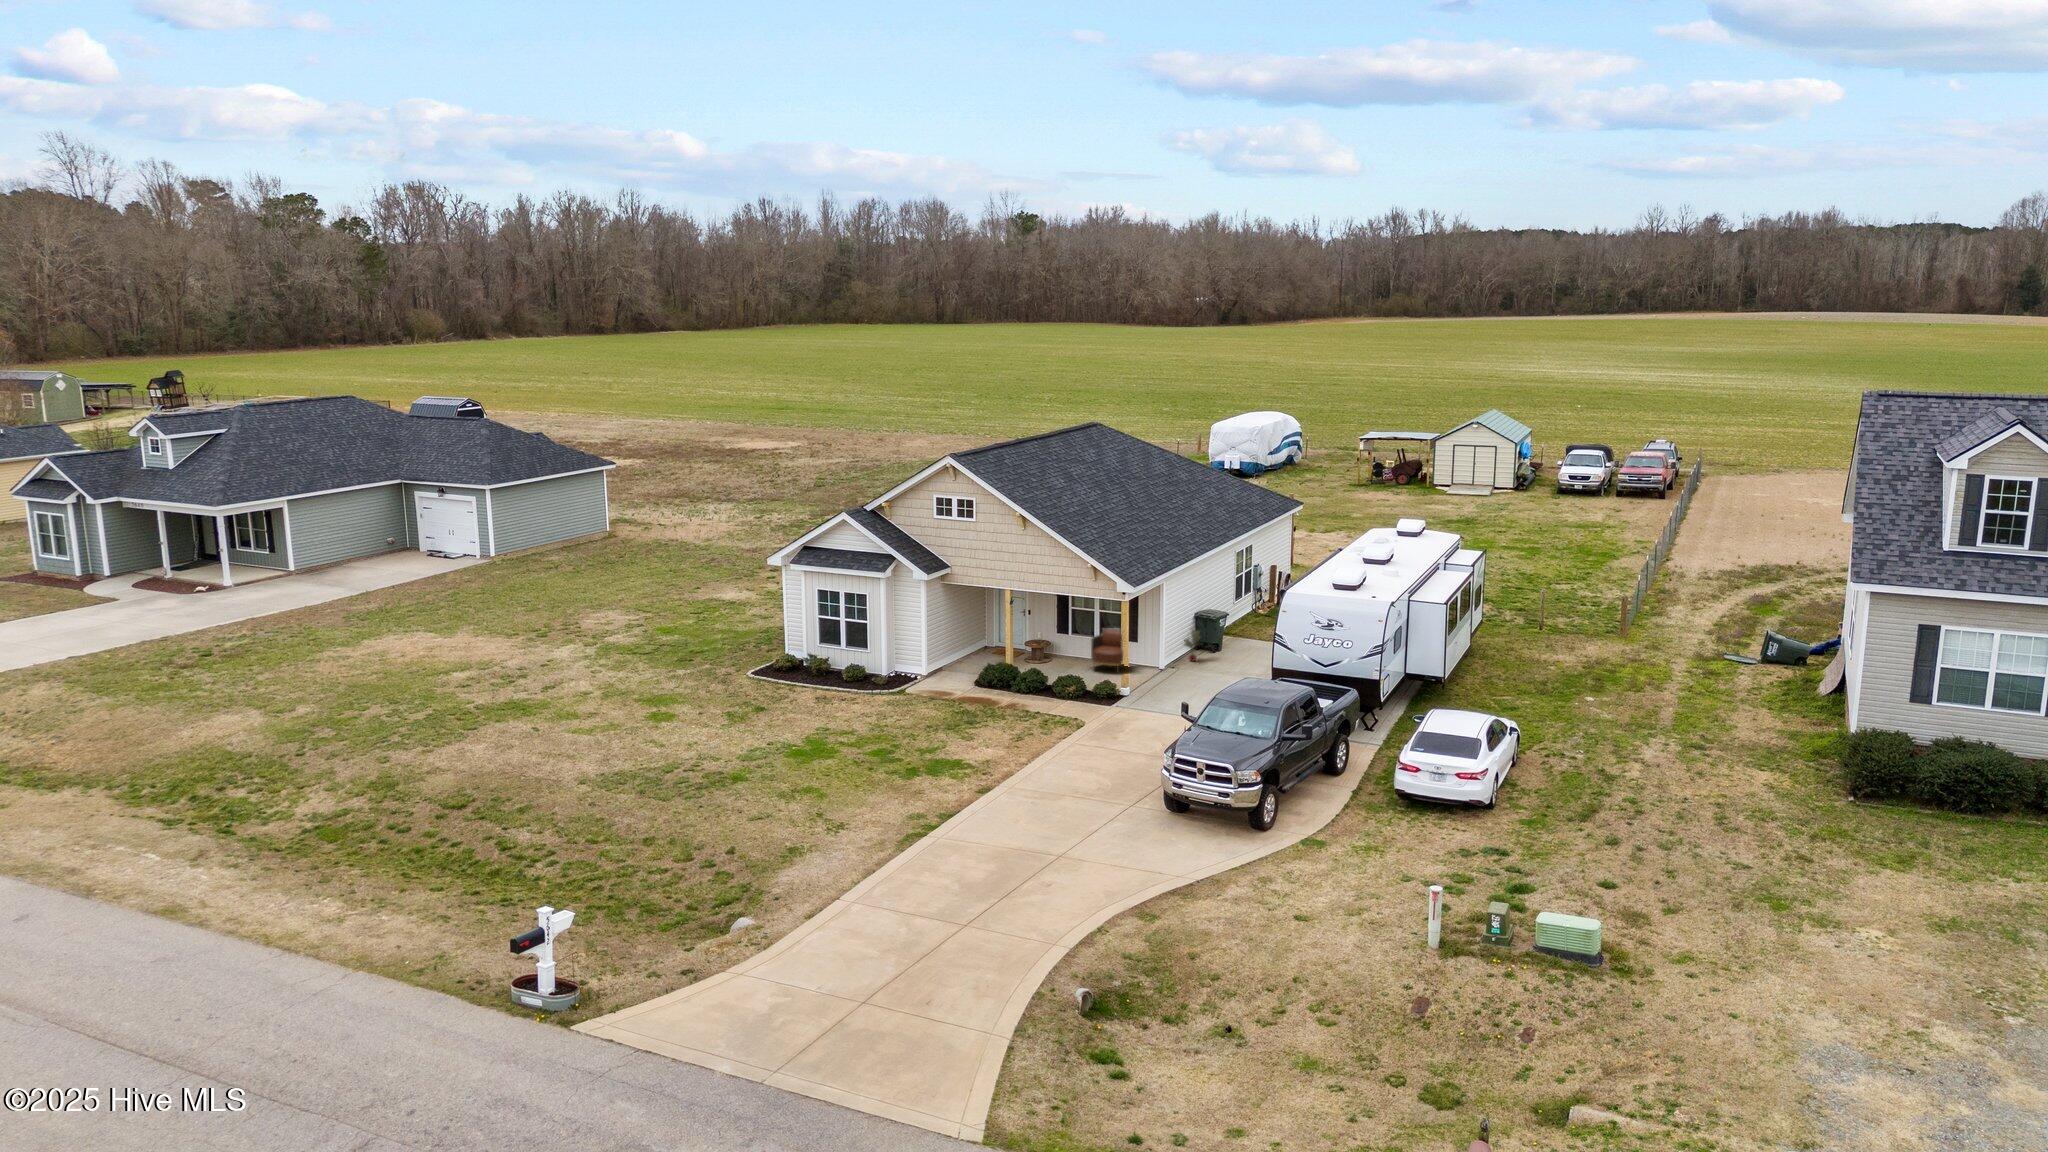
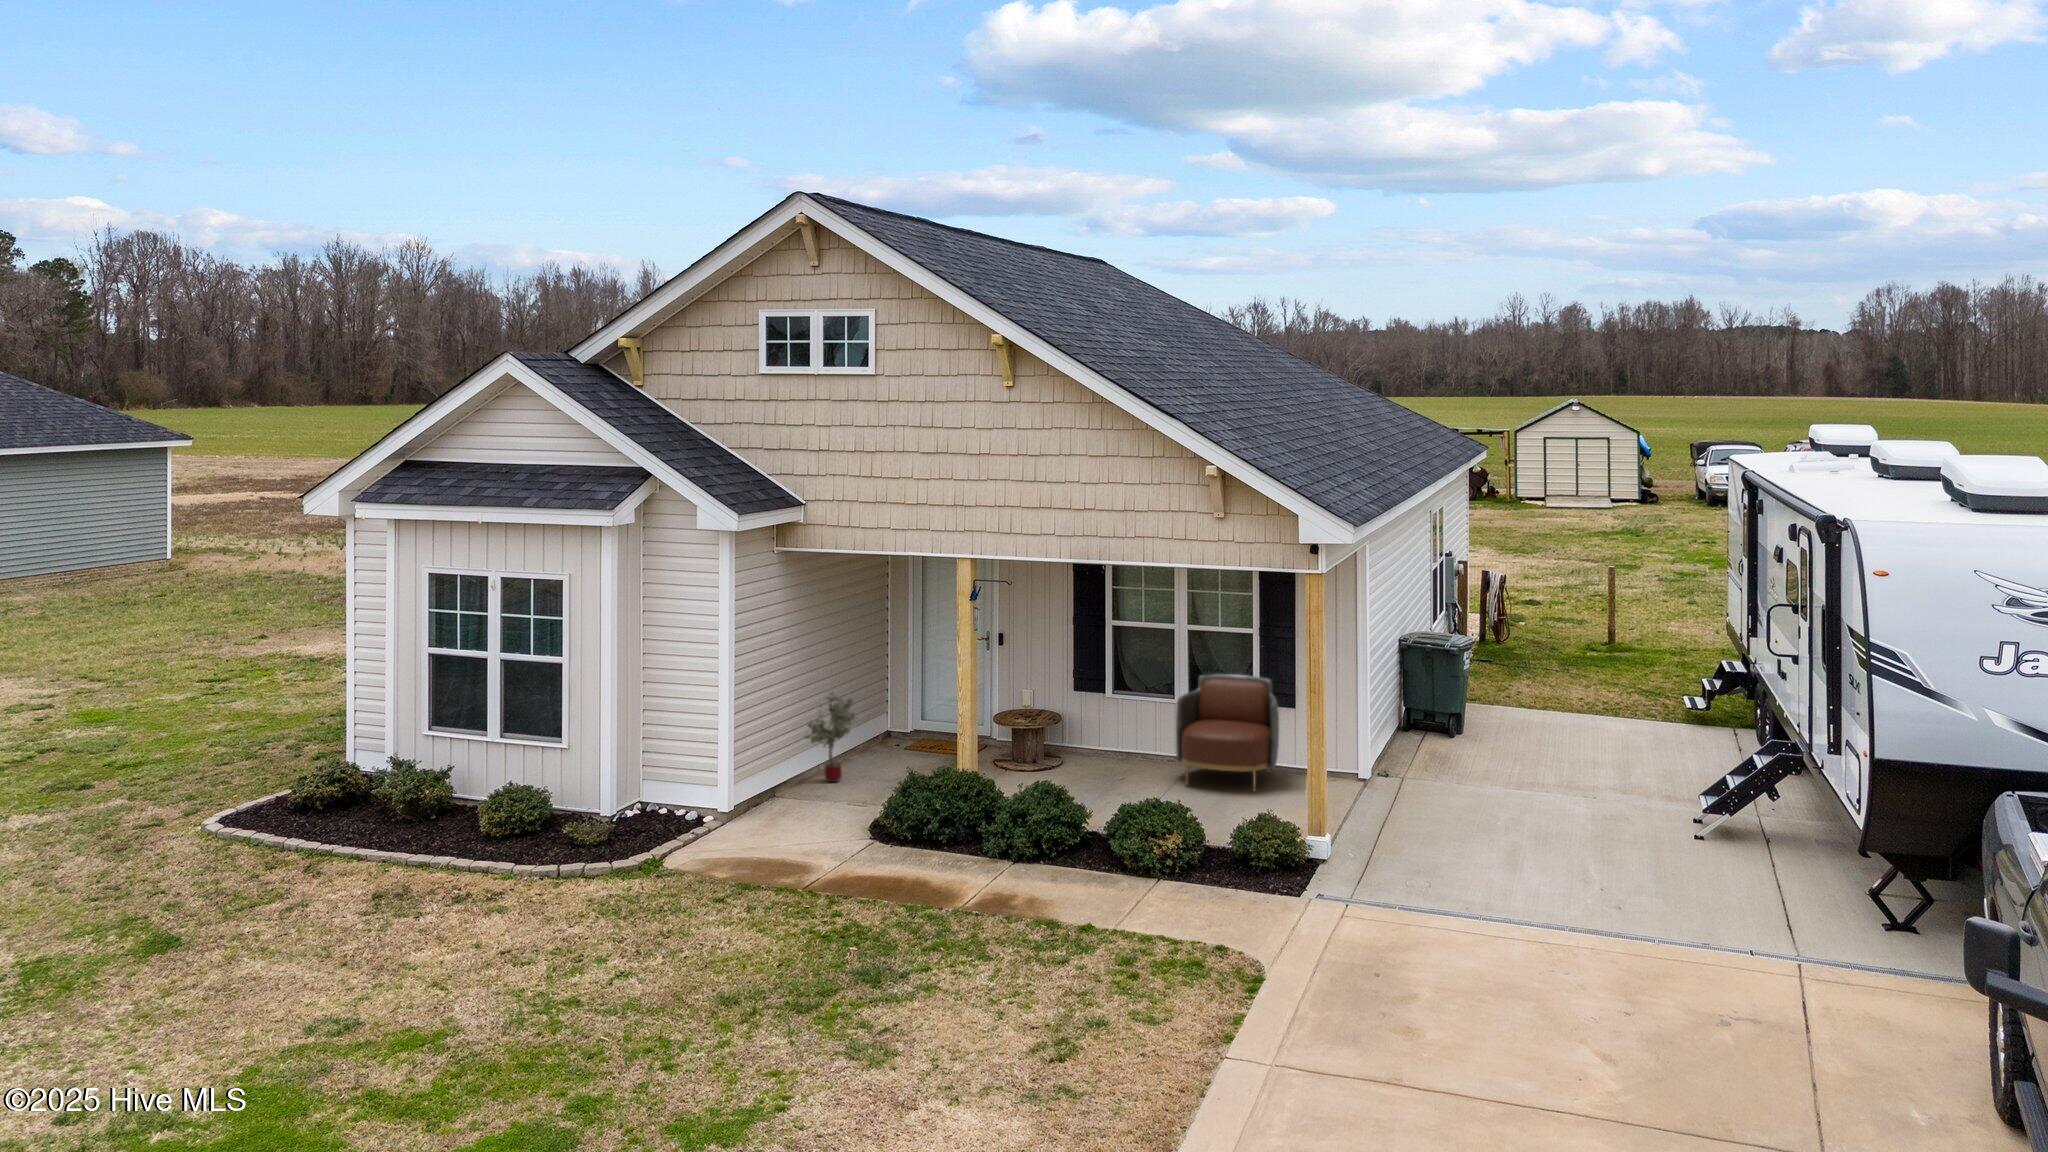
potted tree: present [1184,629,1200,662] -> present [806,692,856,782]

